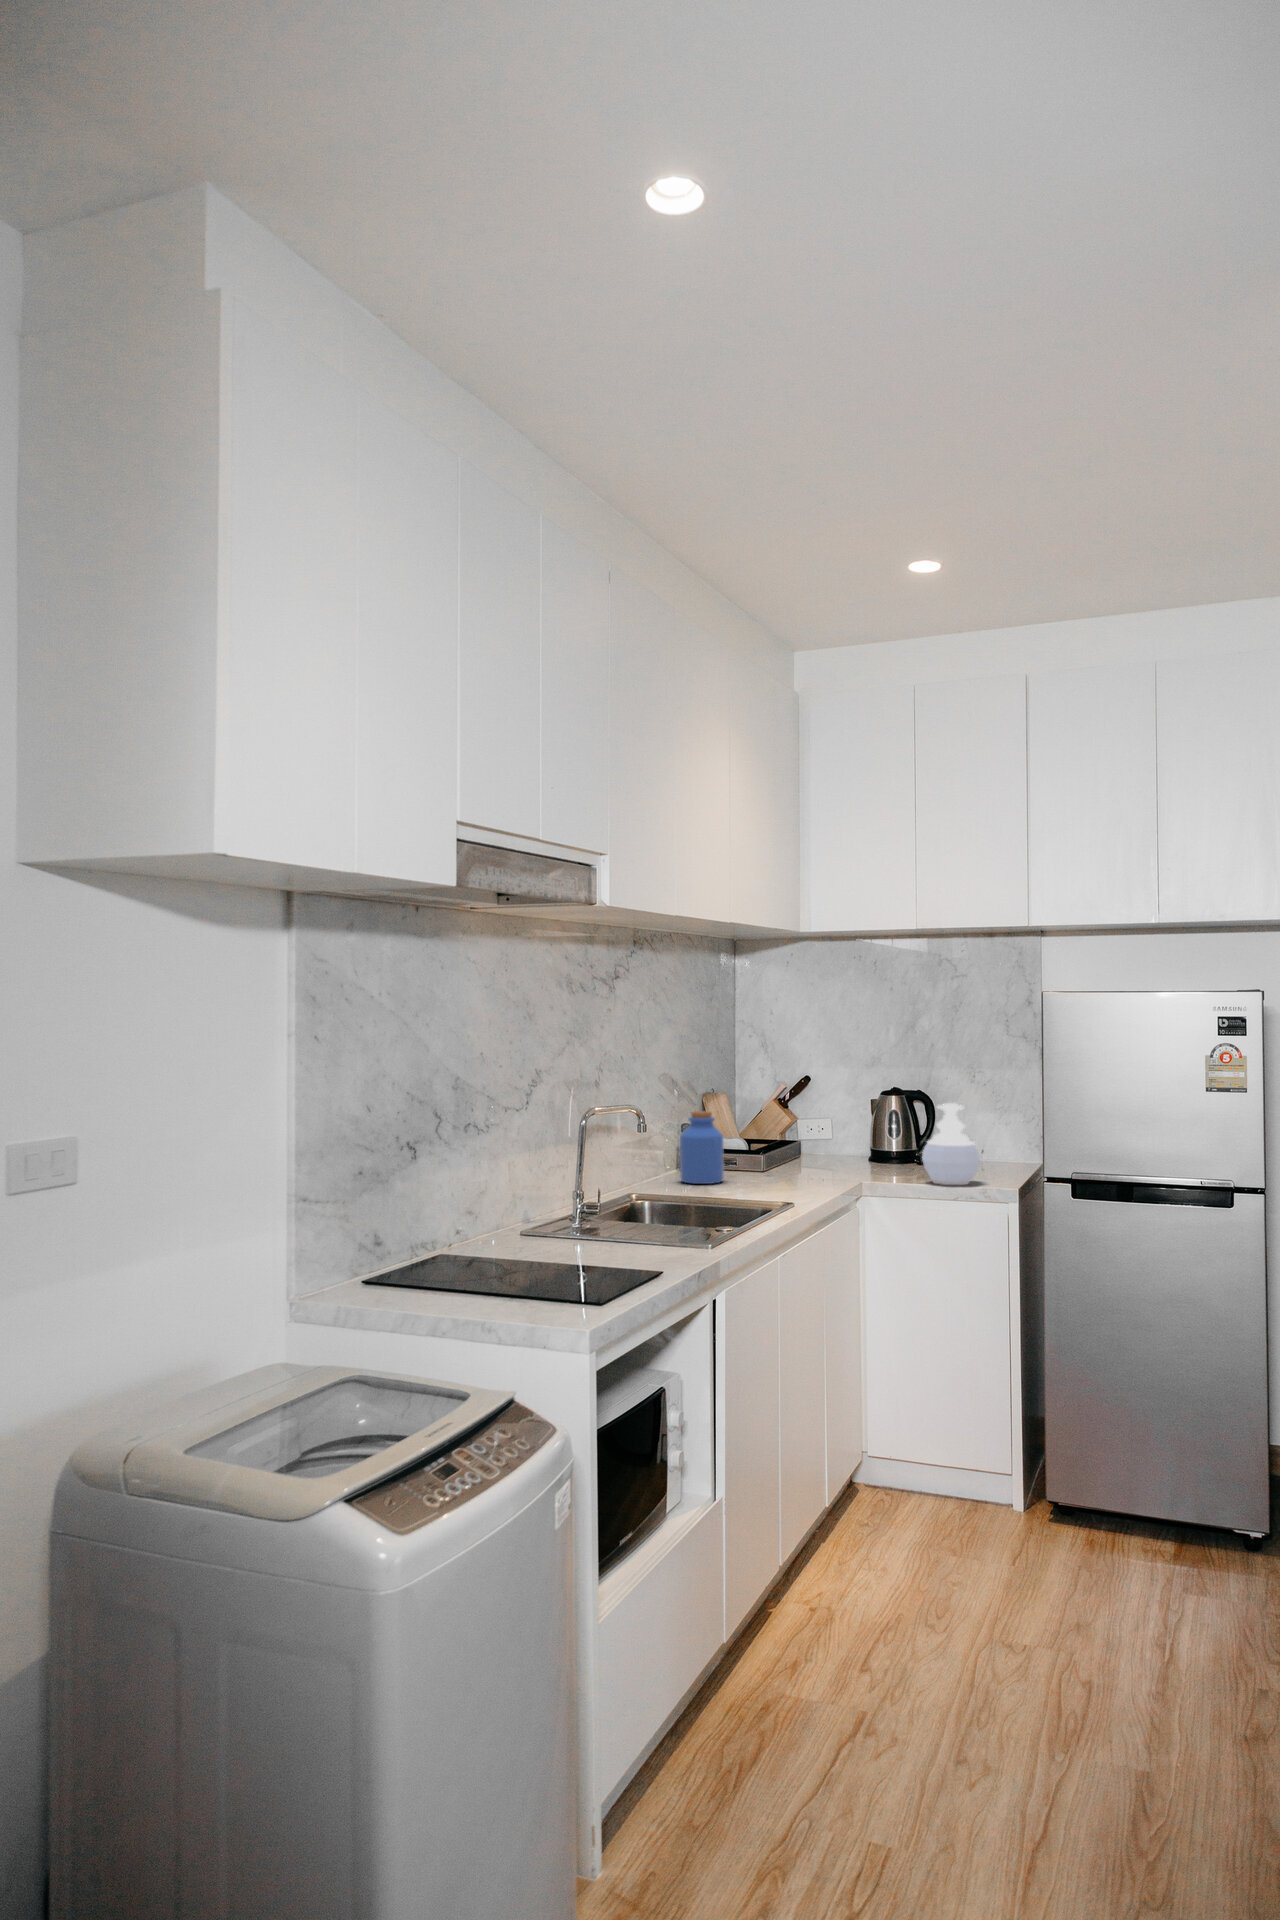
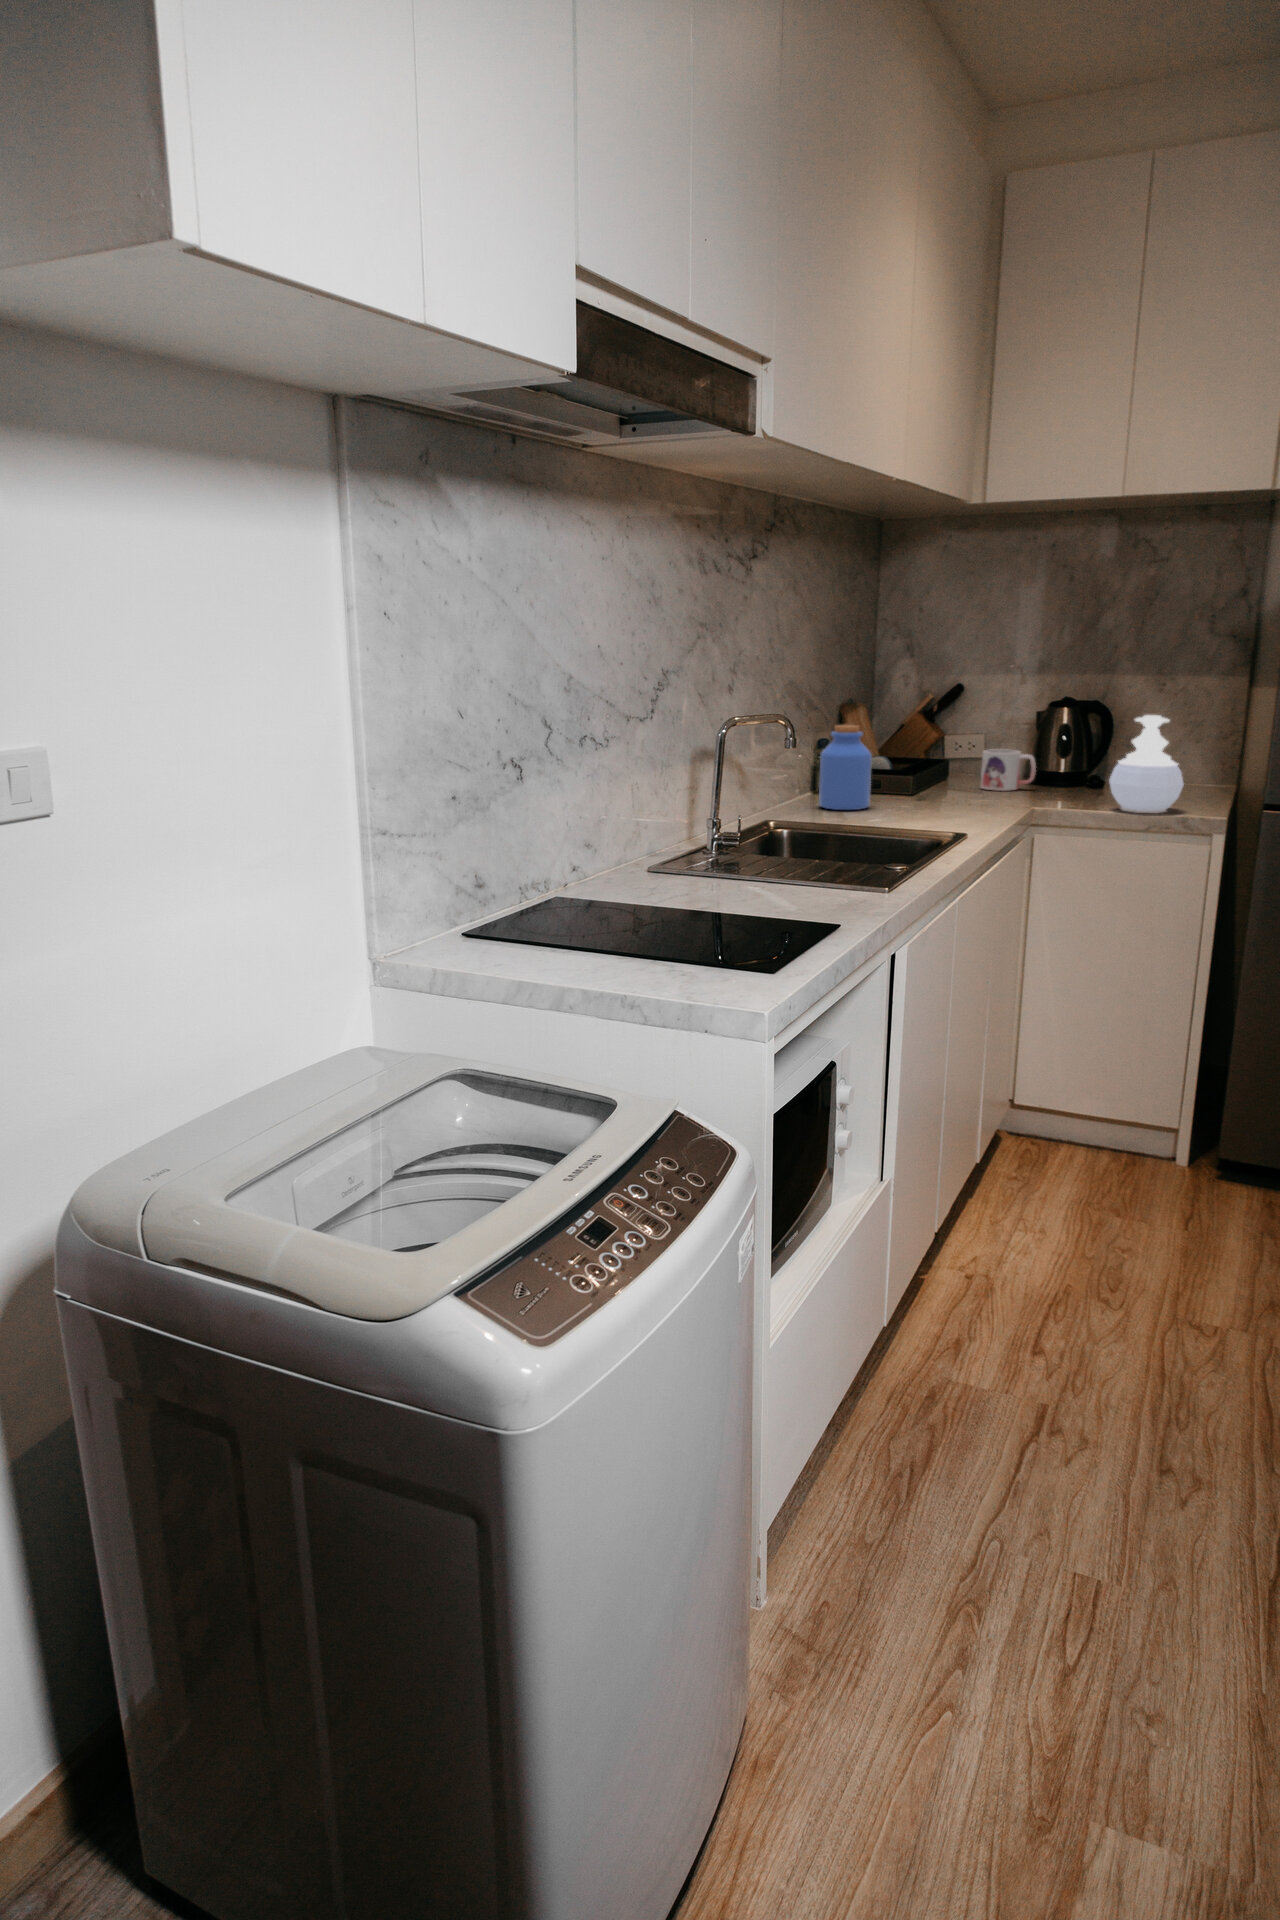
mug: none [825,1131,871,1167] -> present [981,749,1036,791]

